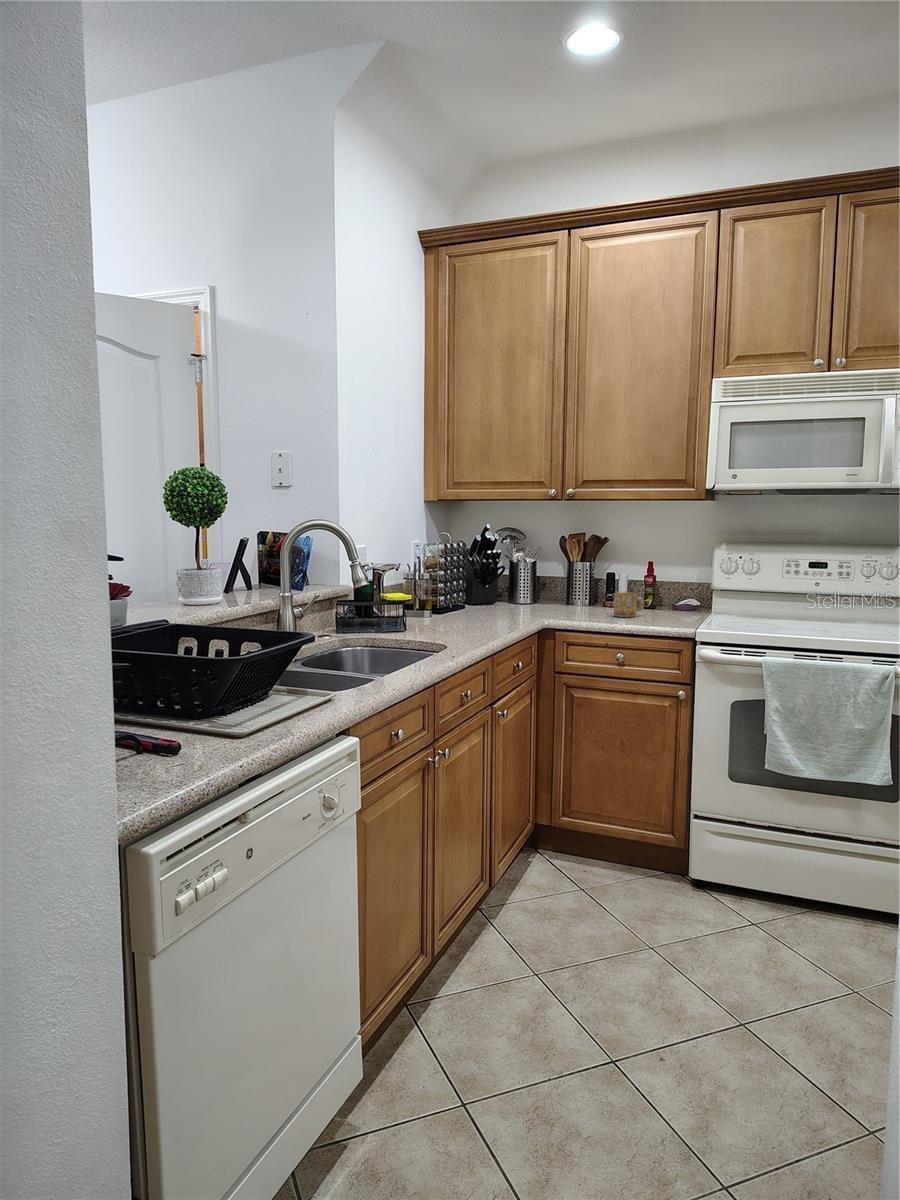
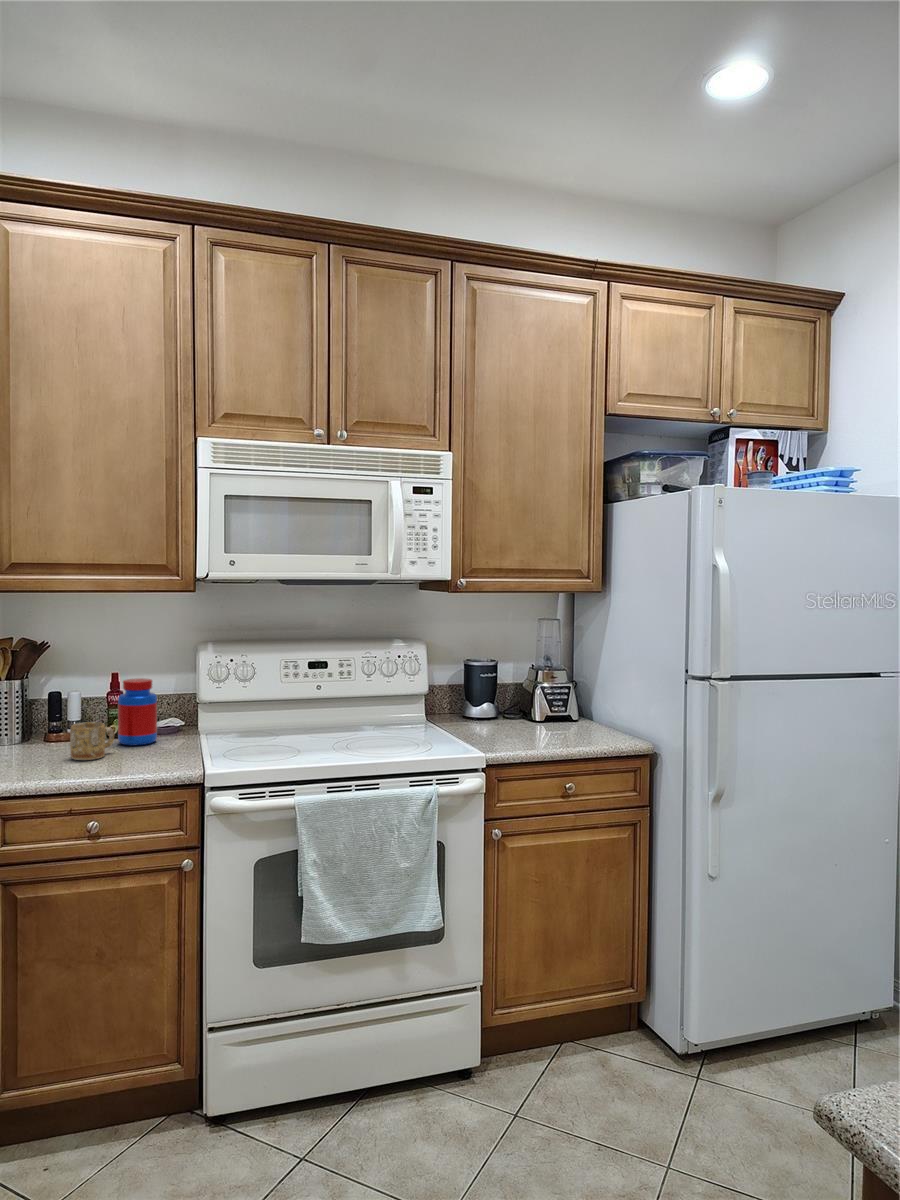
jar: none [649,566,678,614] -> present [118,678,157,745]

